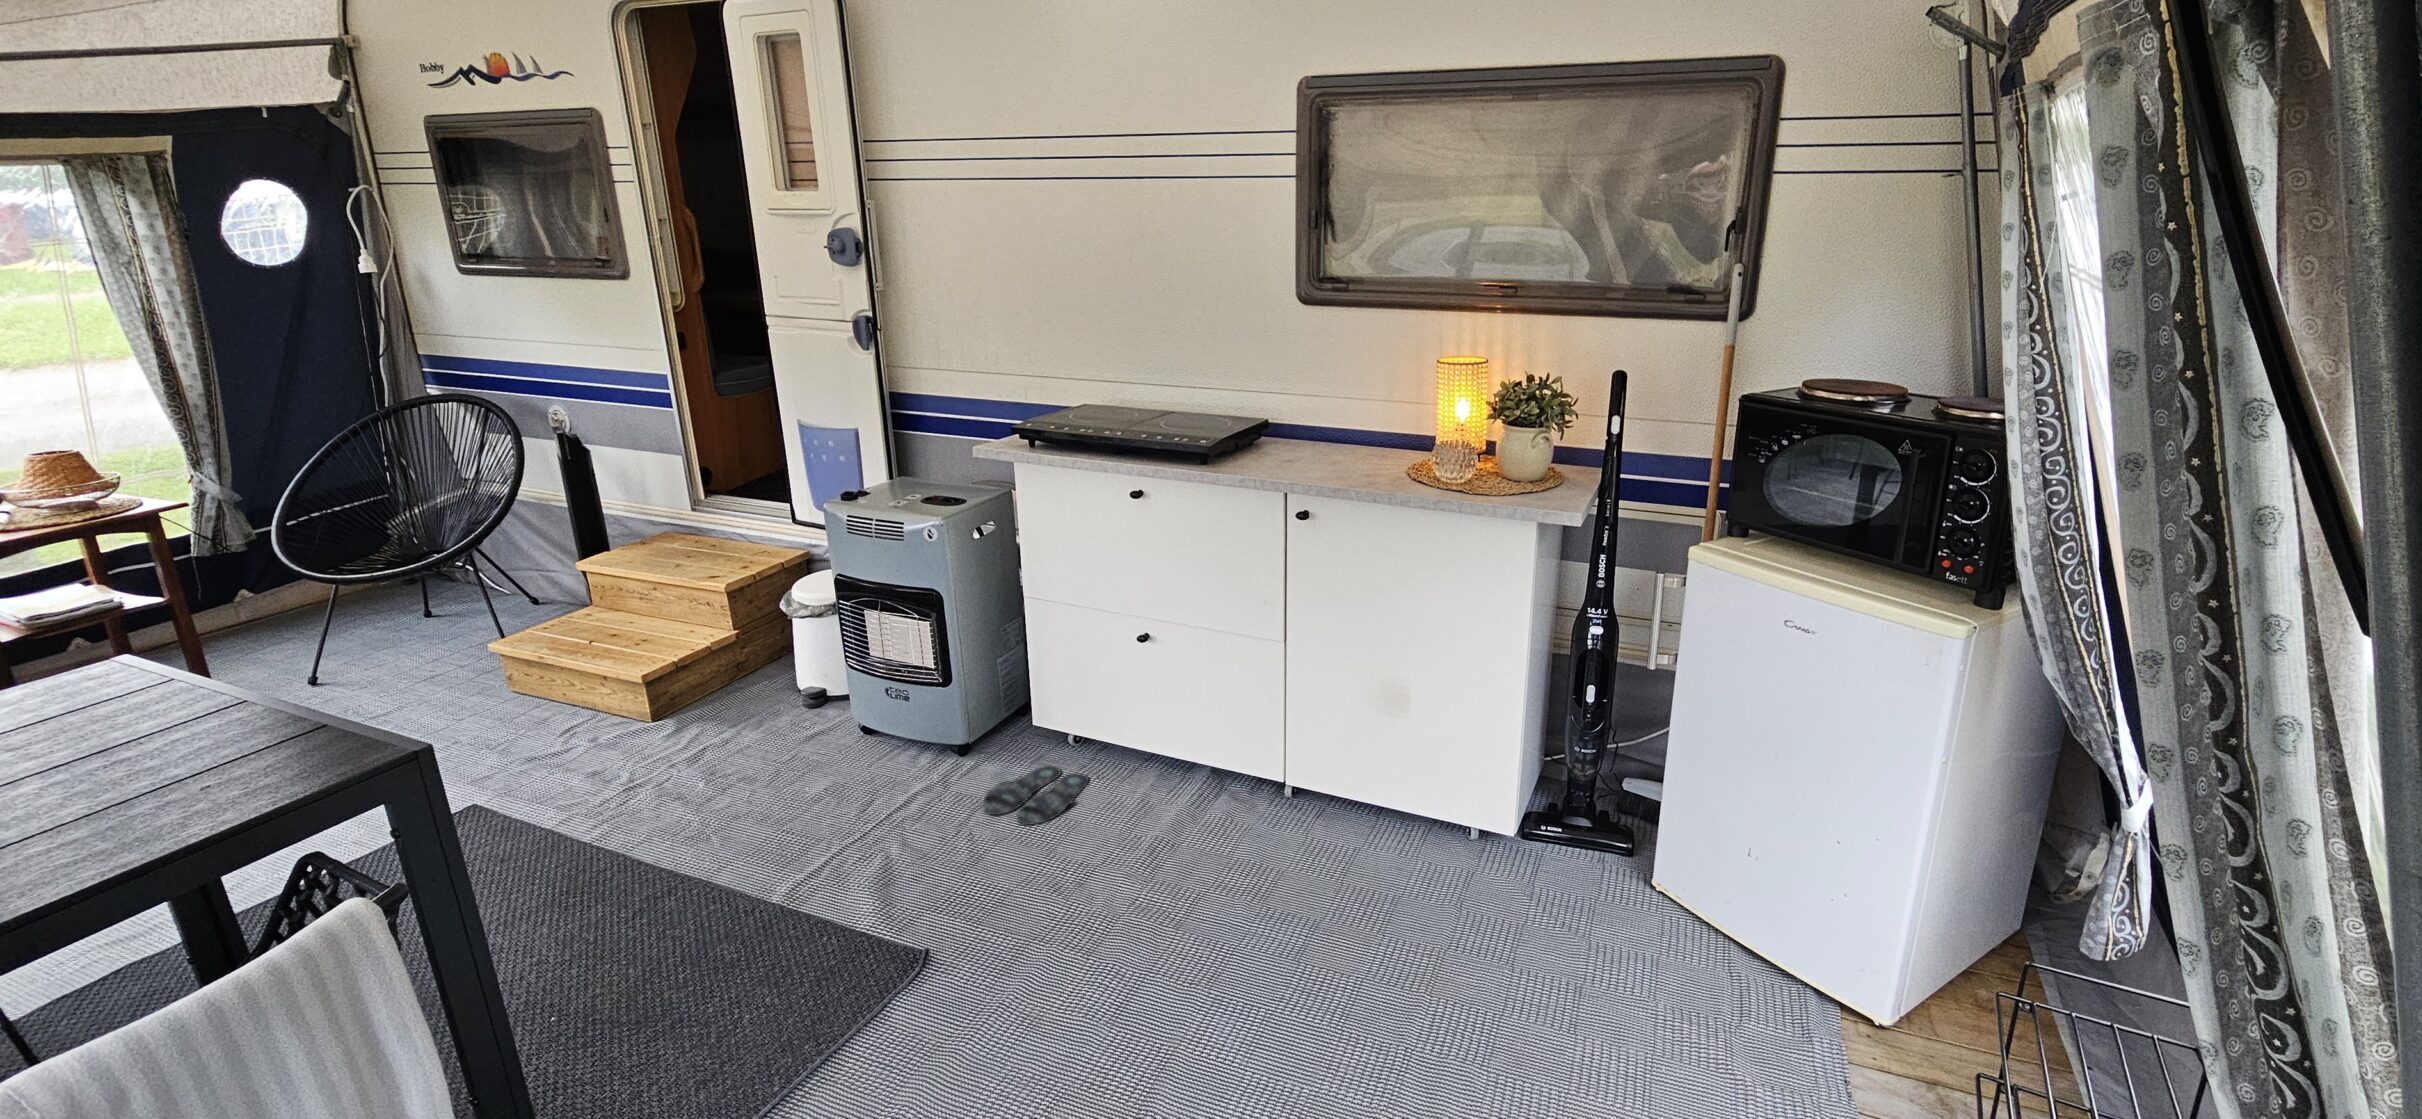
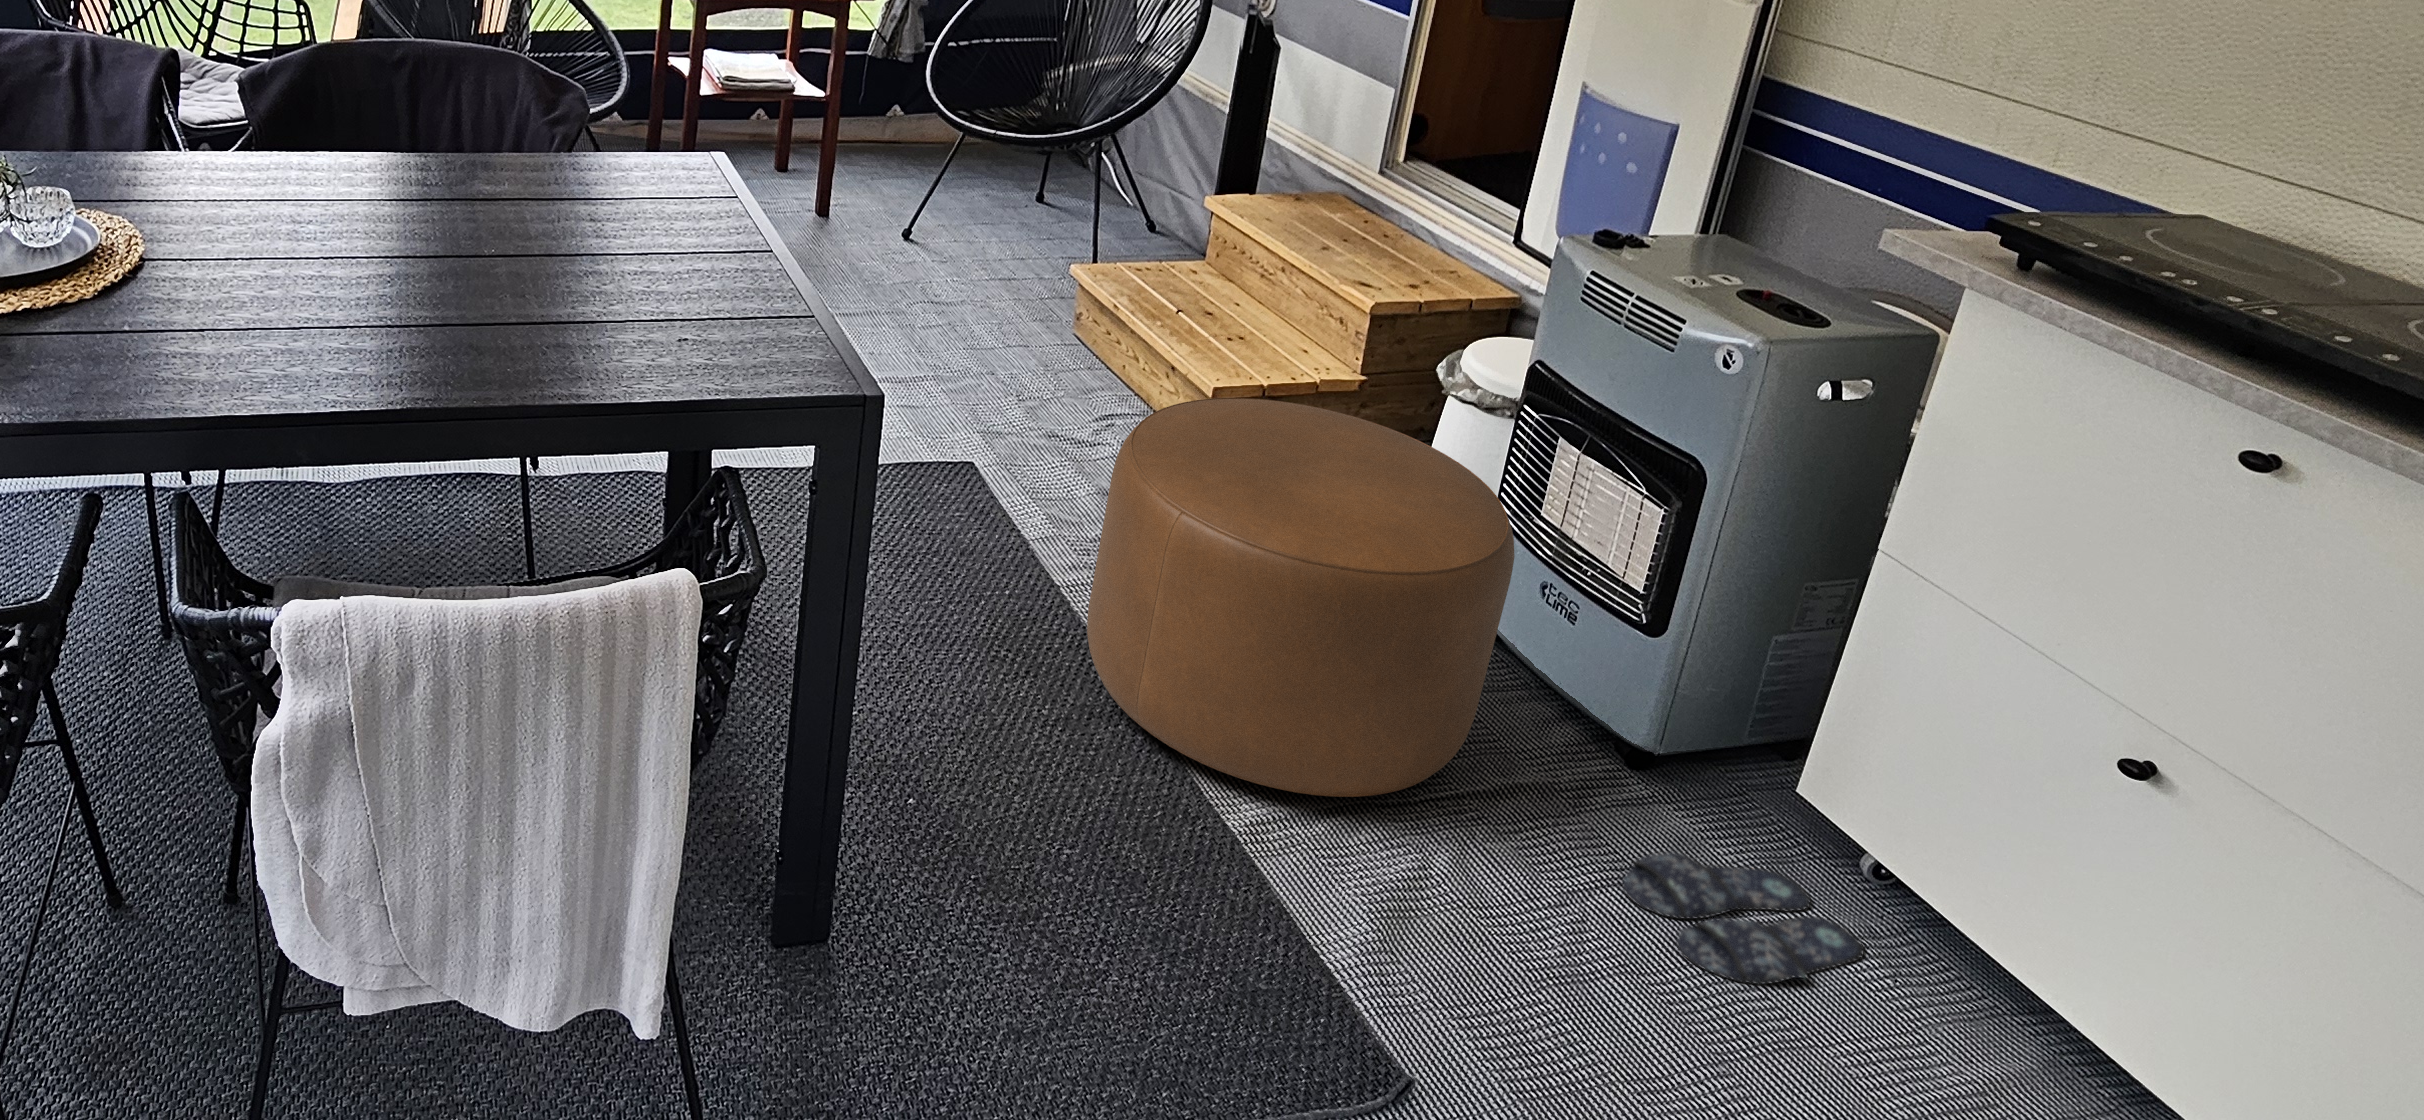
ottoman: none [603,644,882,885] -> present [1087,398,1515,797]

